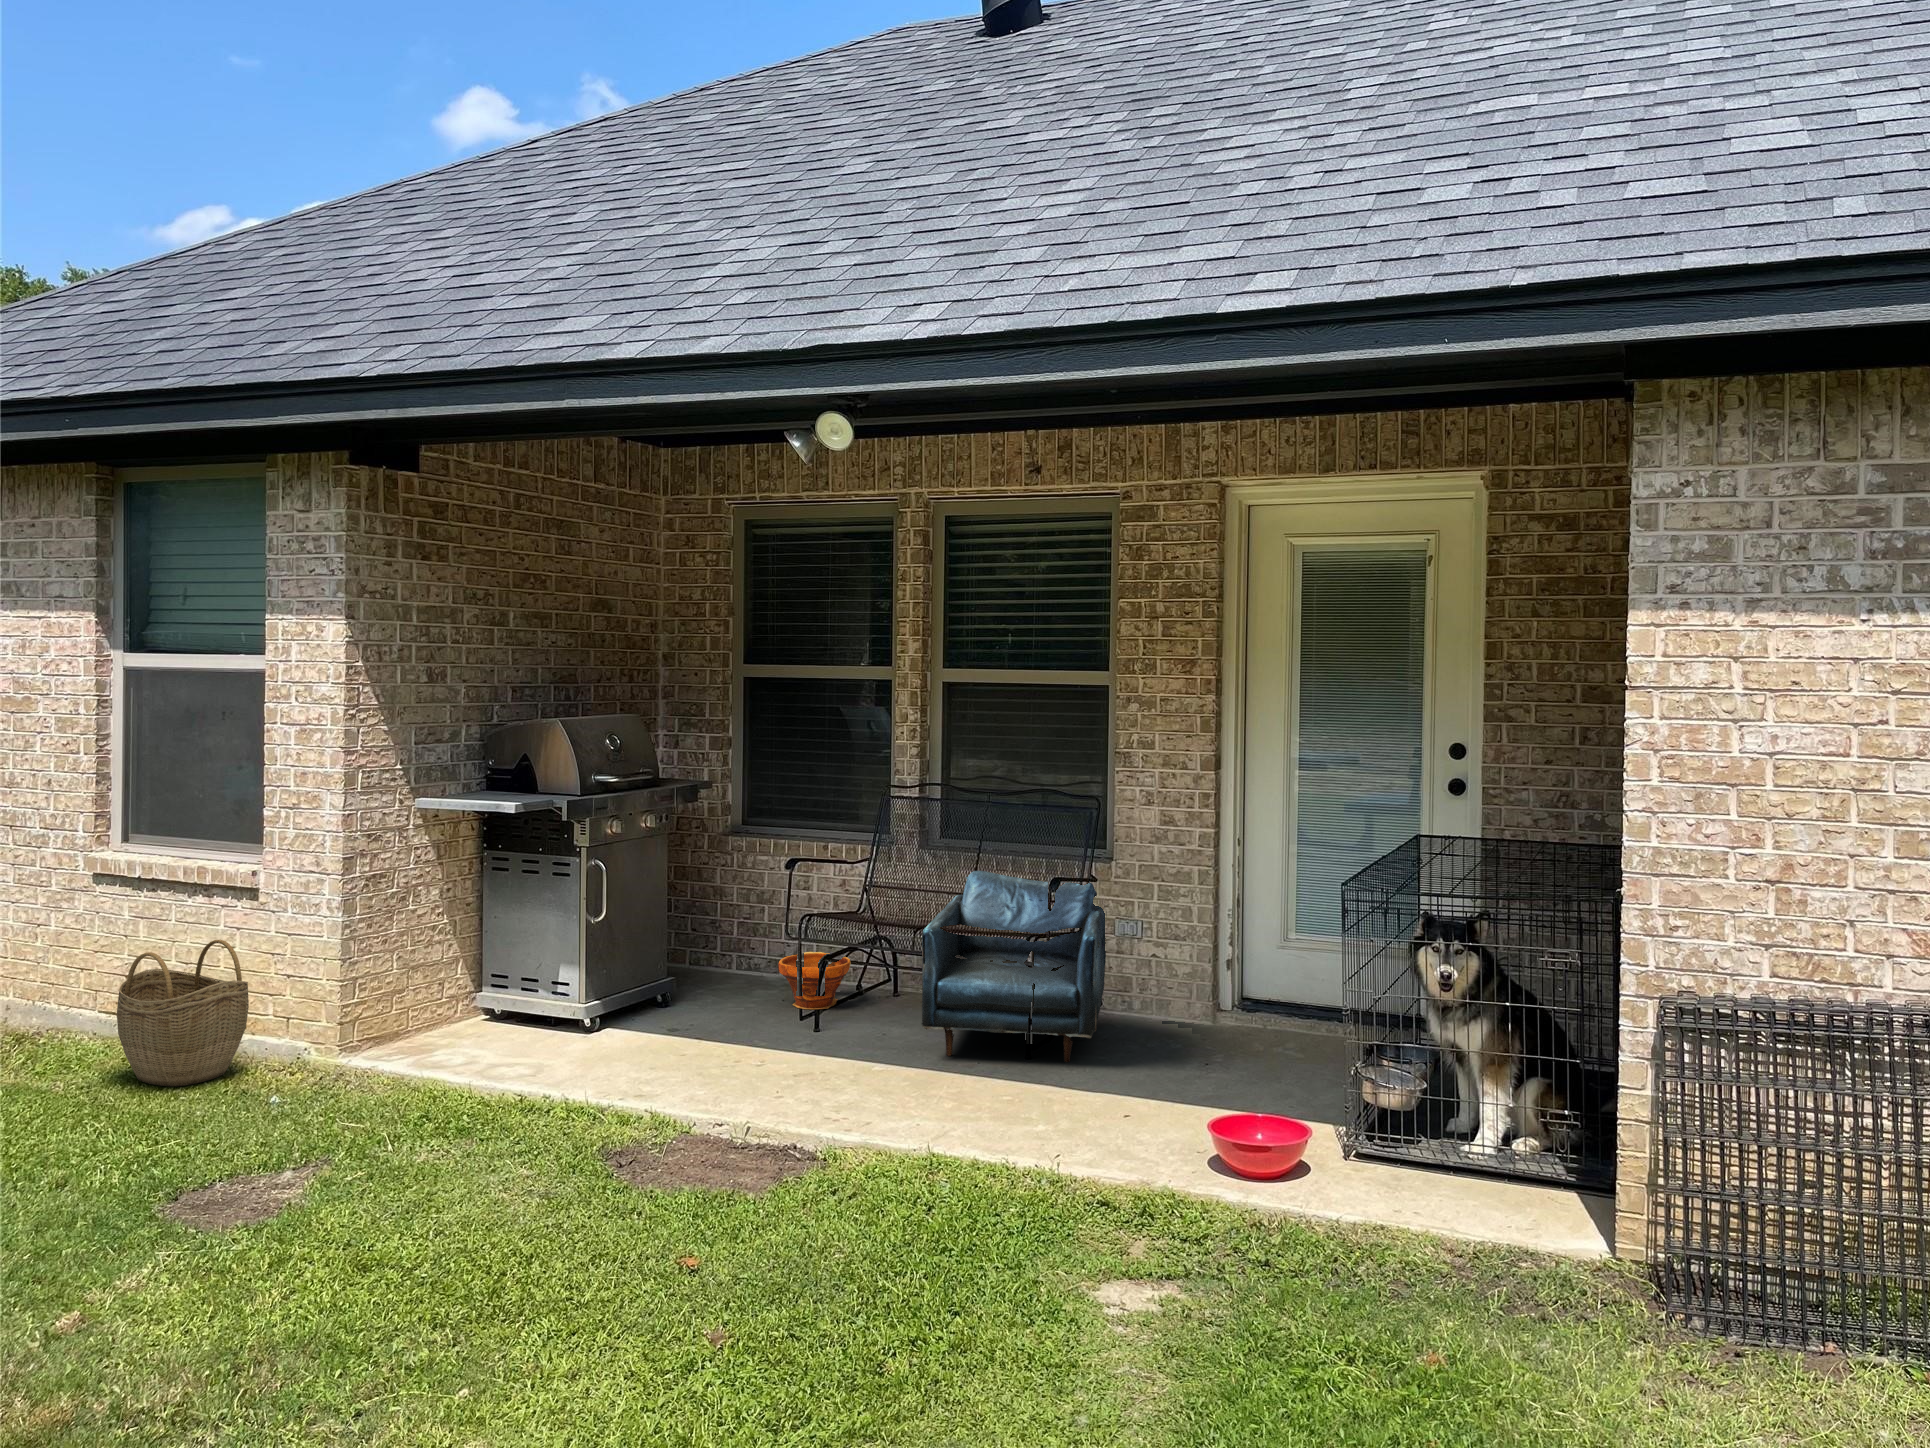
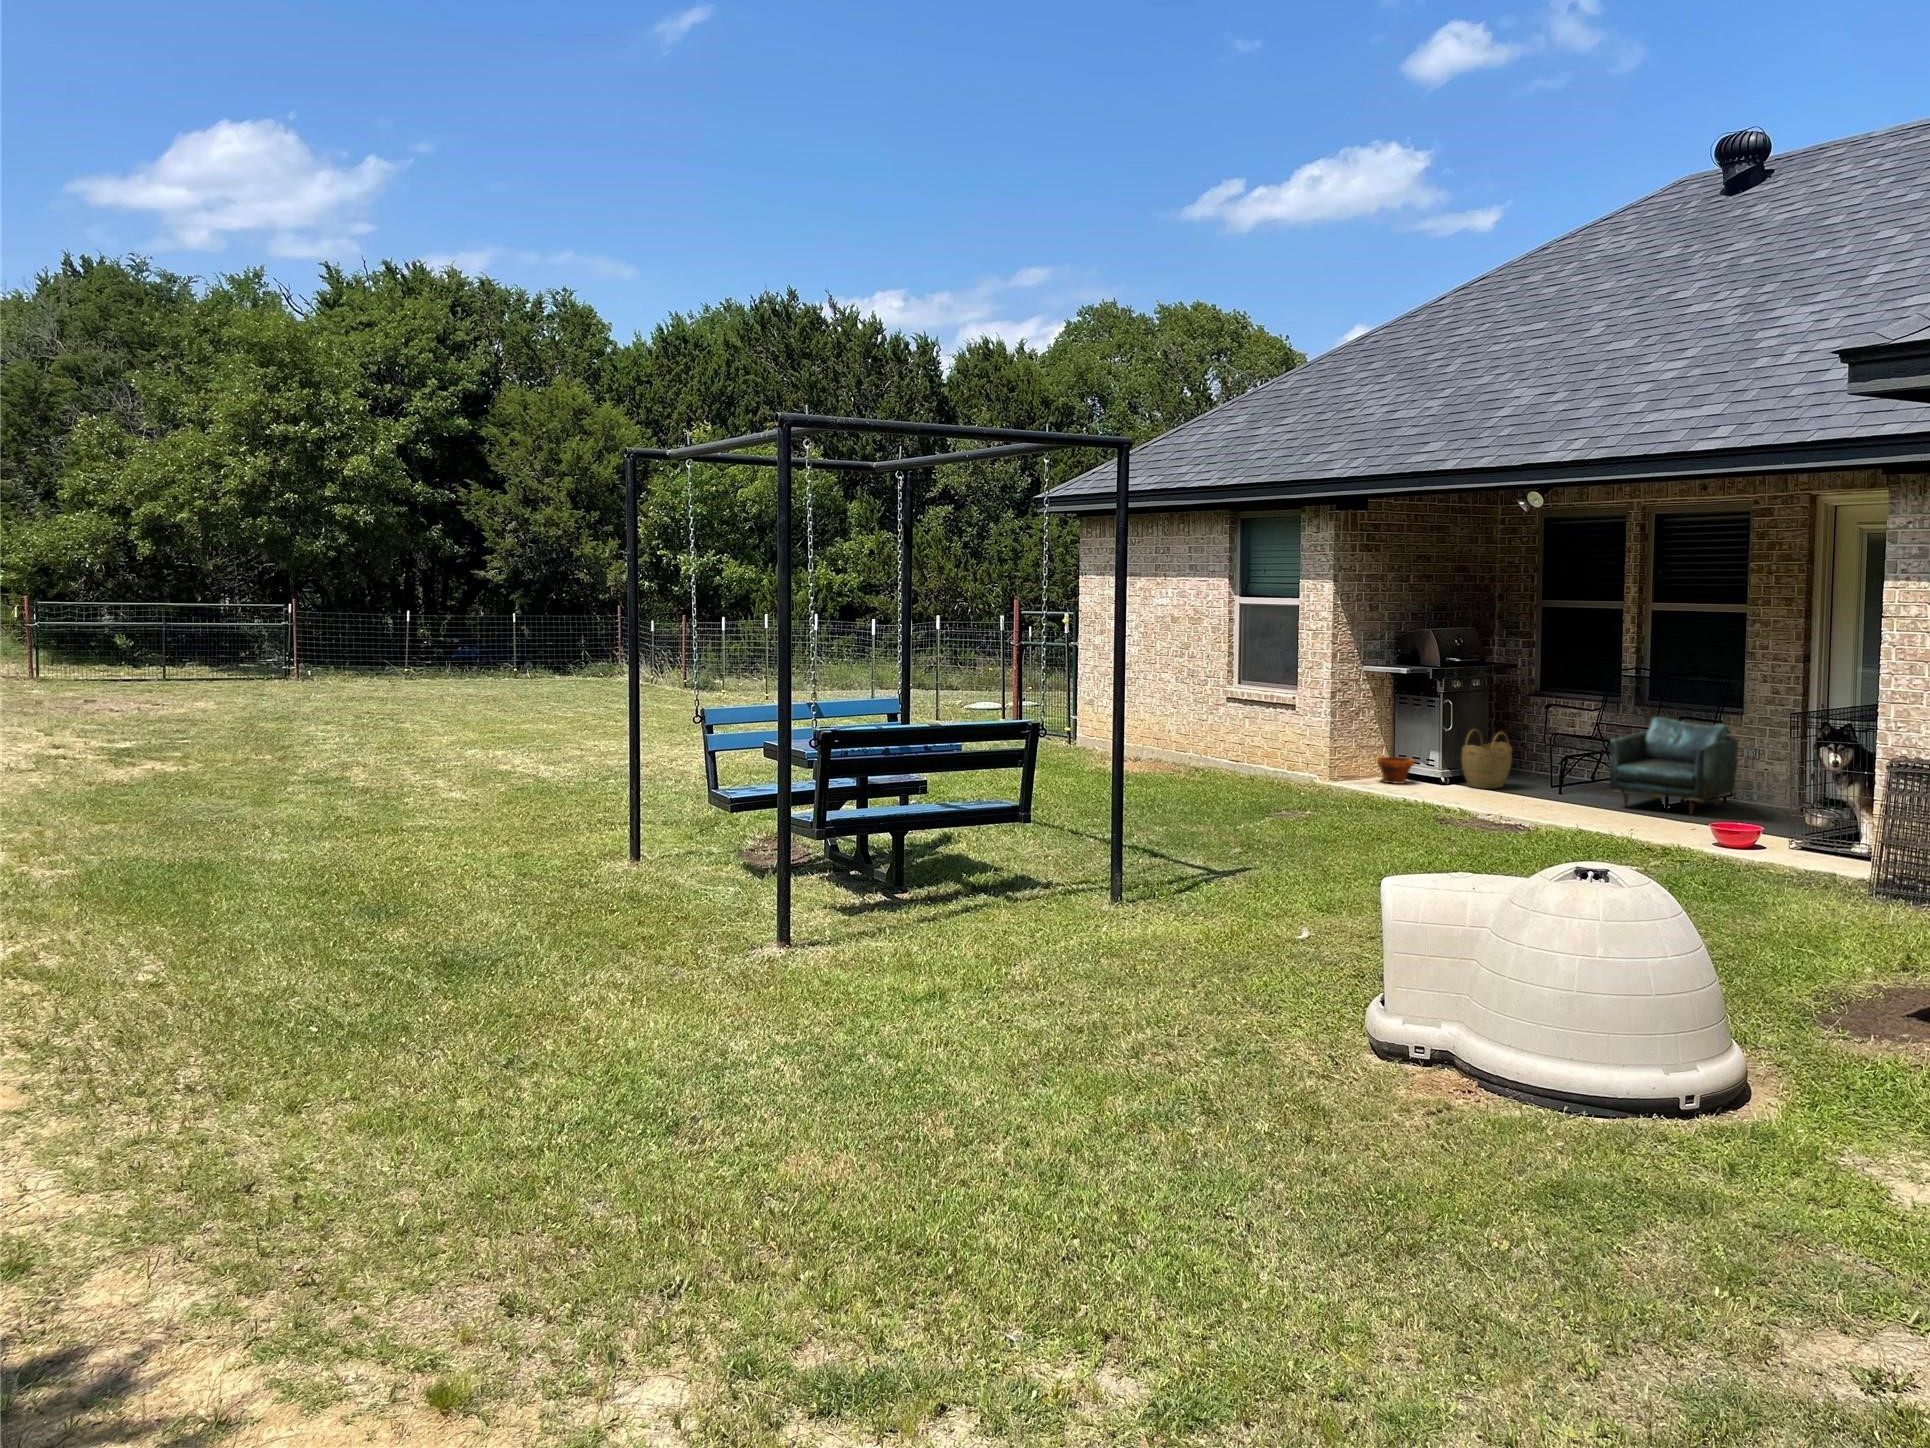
woven basket: present [117,940,249,1087] -> present [1462,730,1512,789]
planter: present [778,952,851,1009] -> present [1375,757,1414,784]

